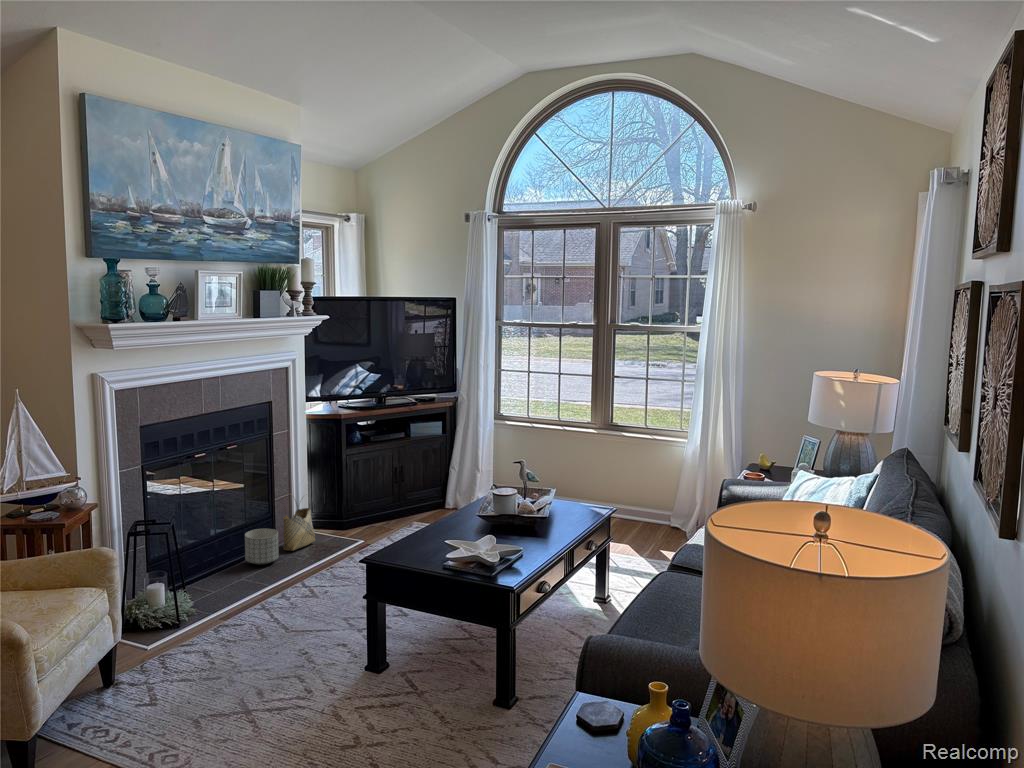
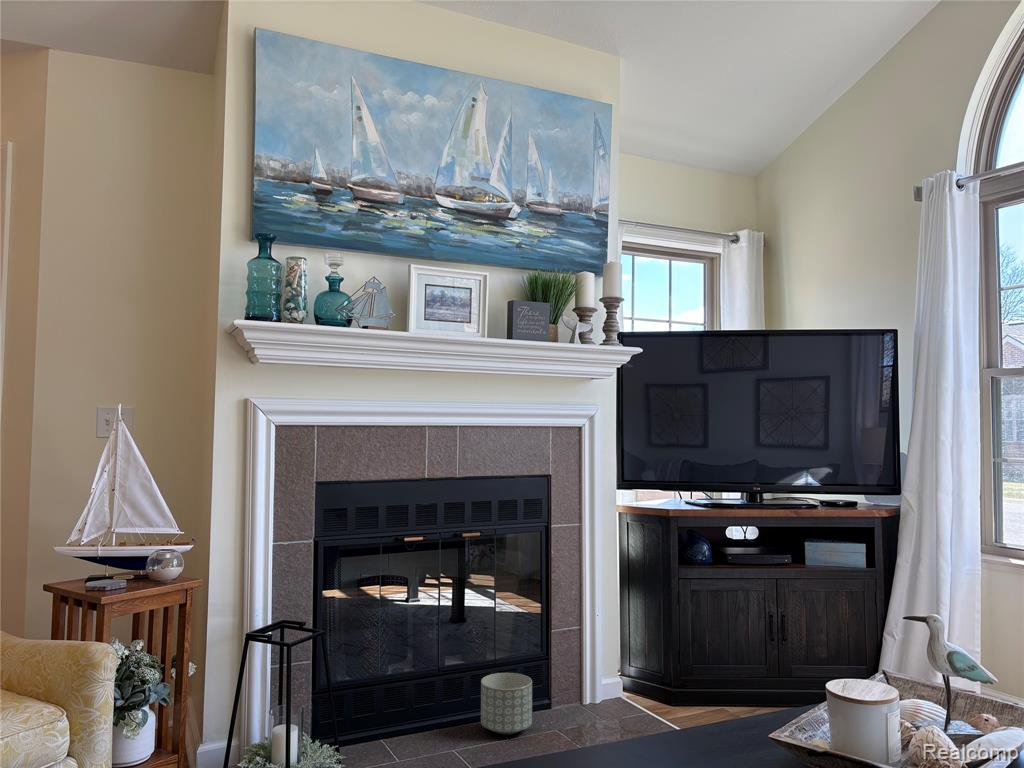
woven basket: present [283,494,315,551] -> none [553,623,612,721]

